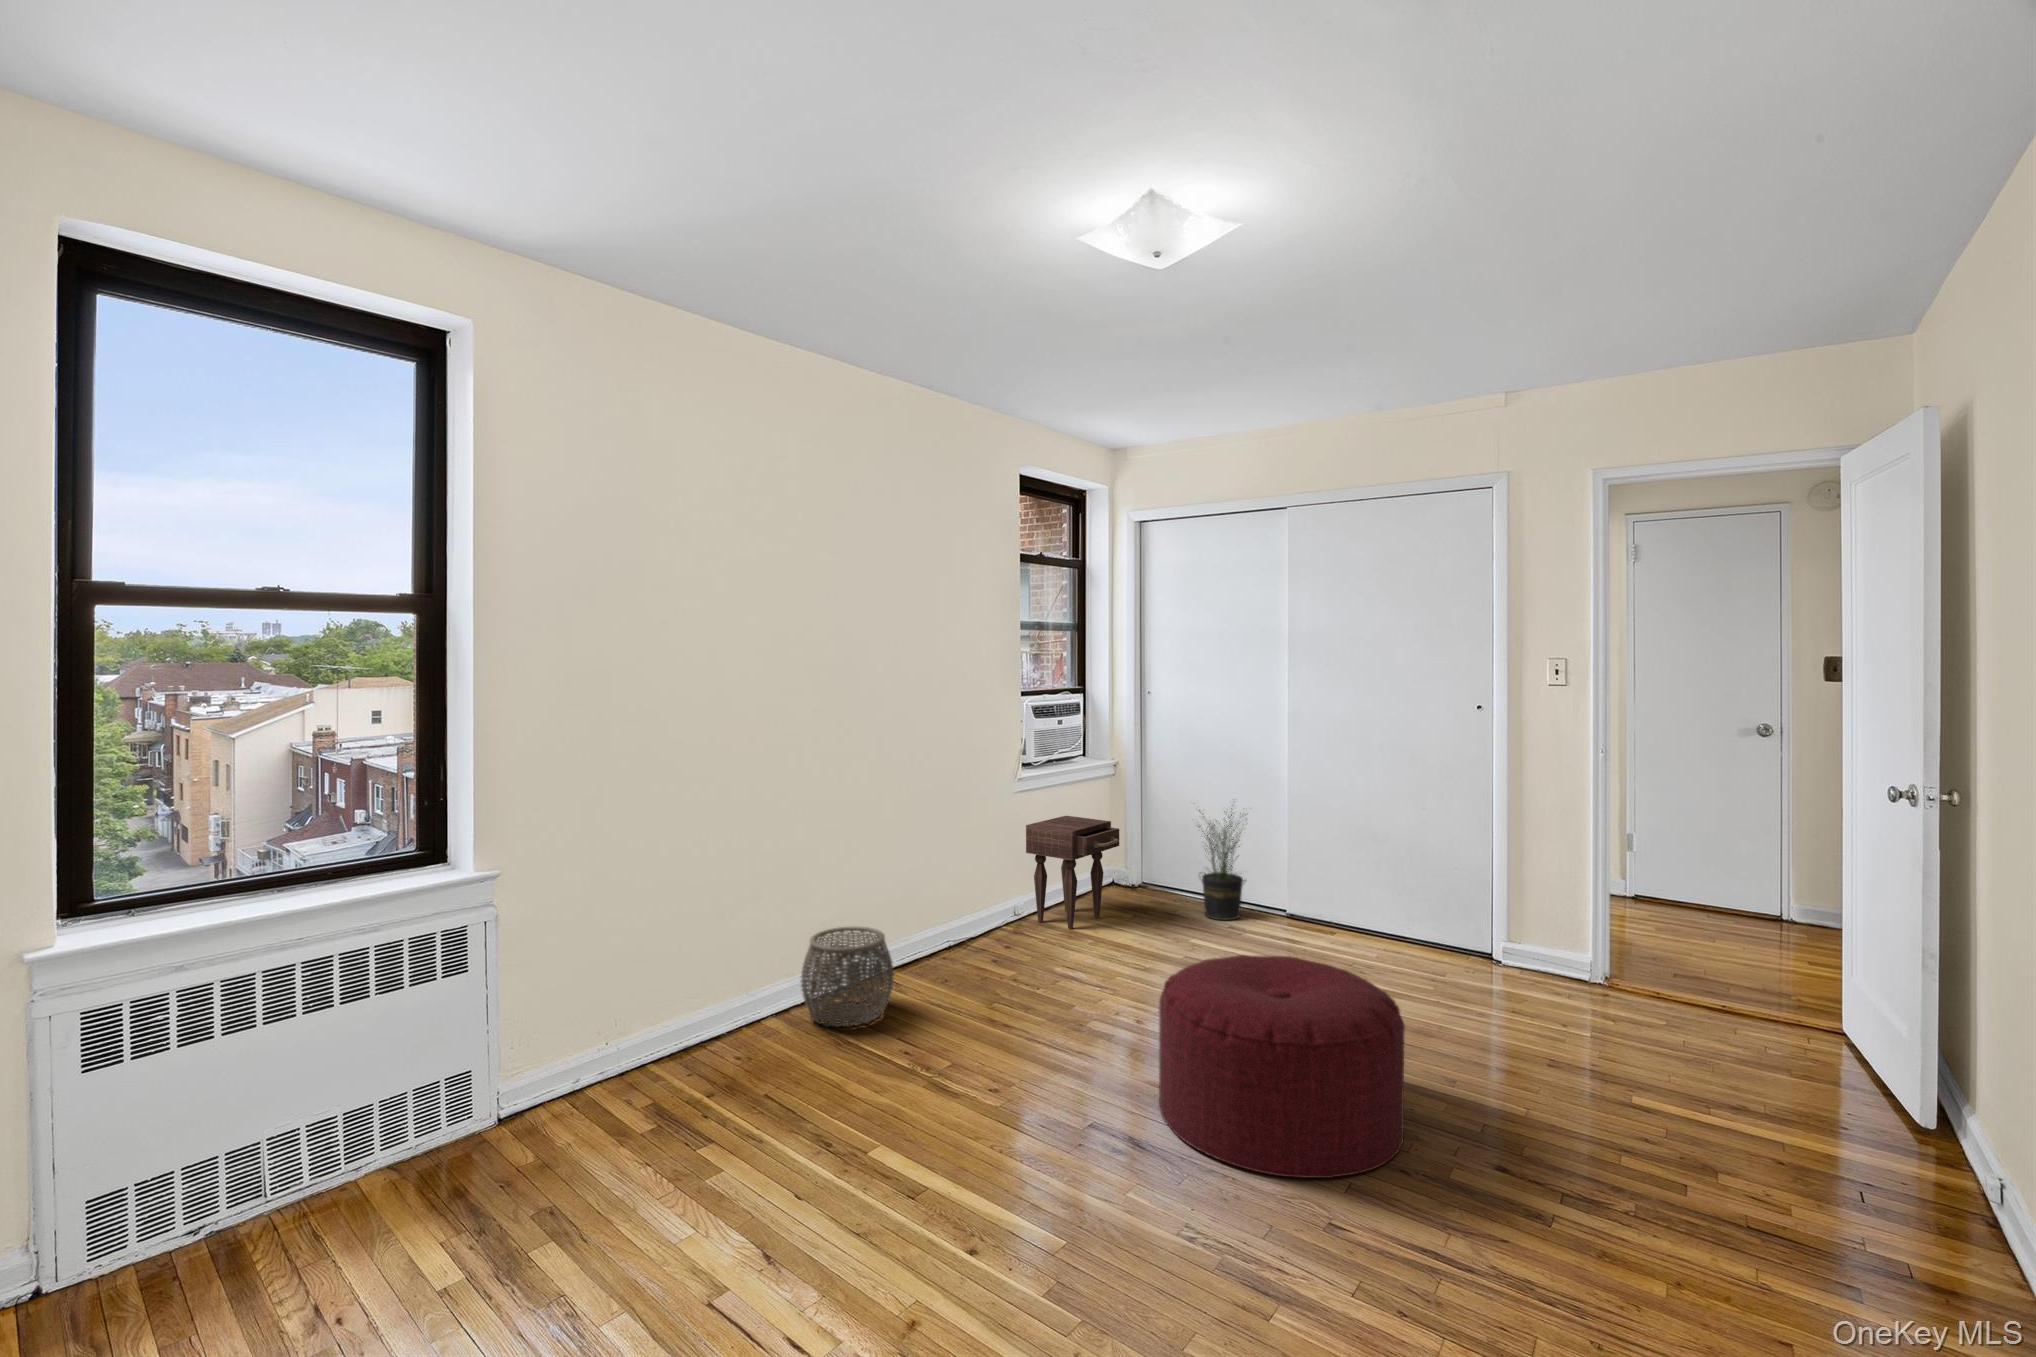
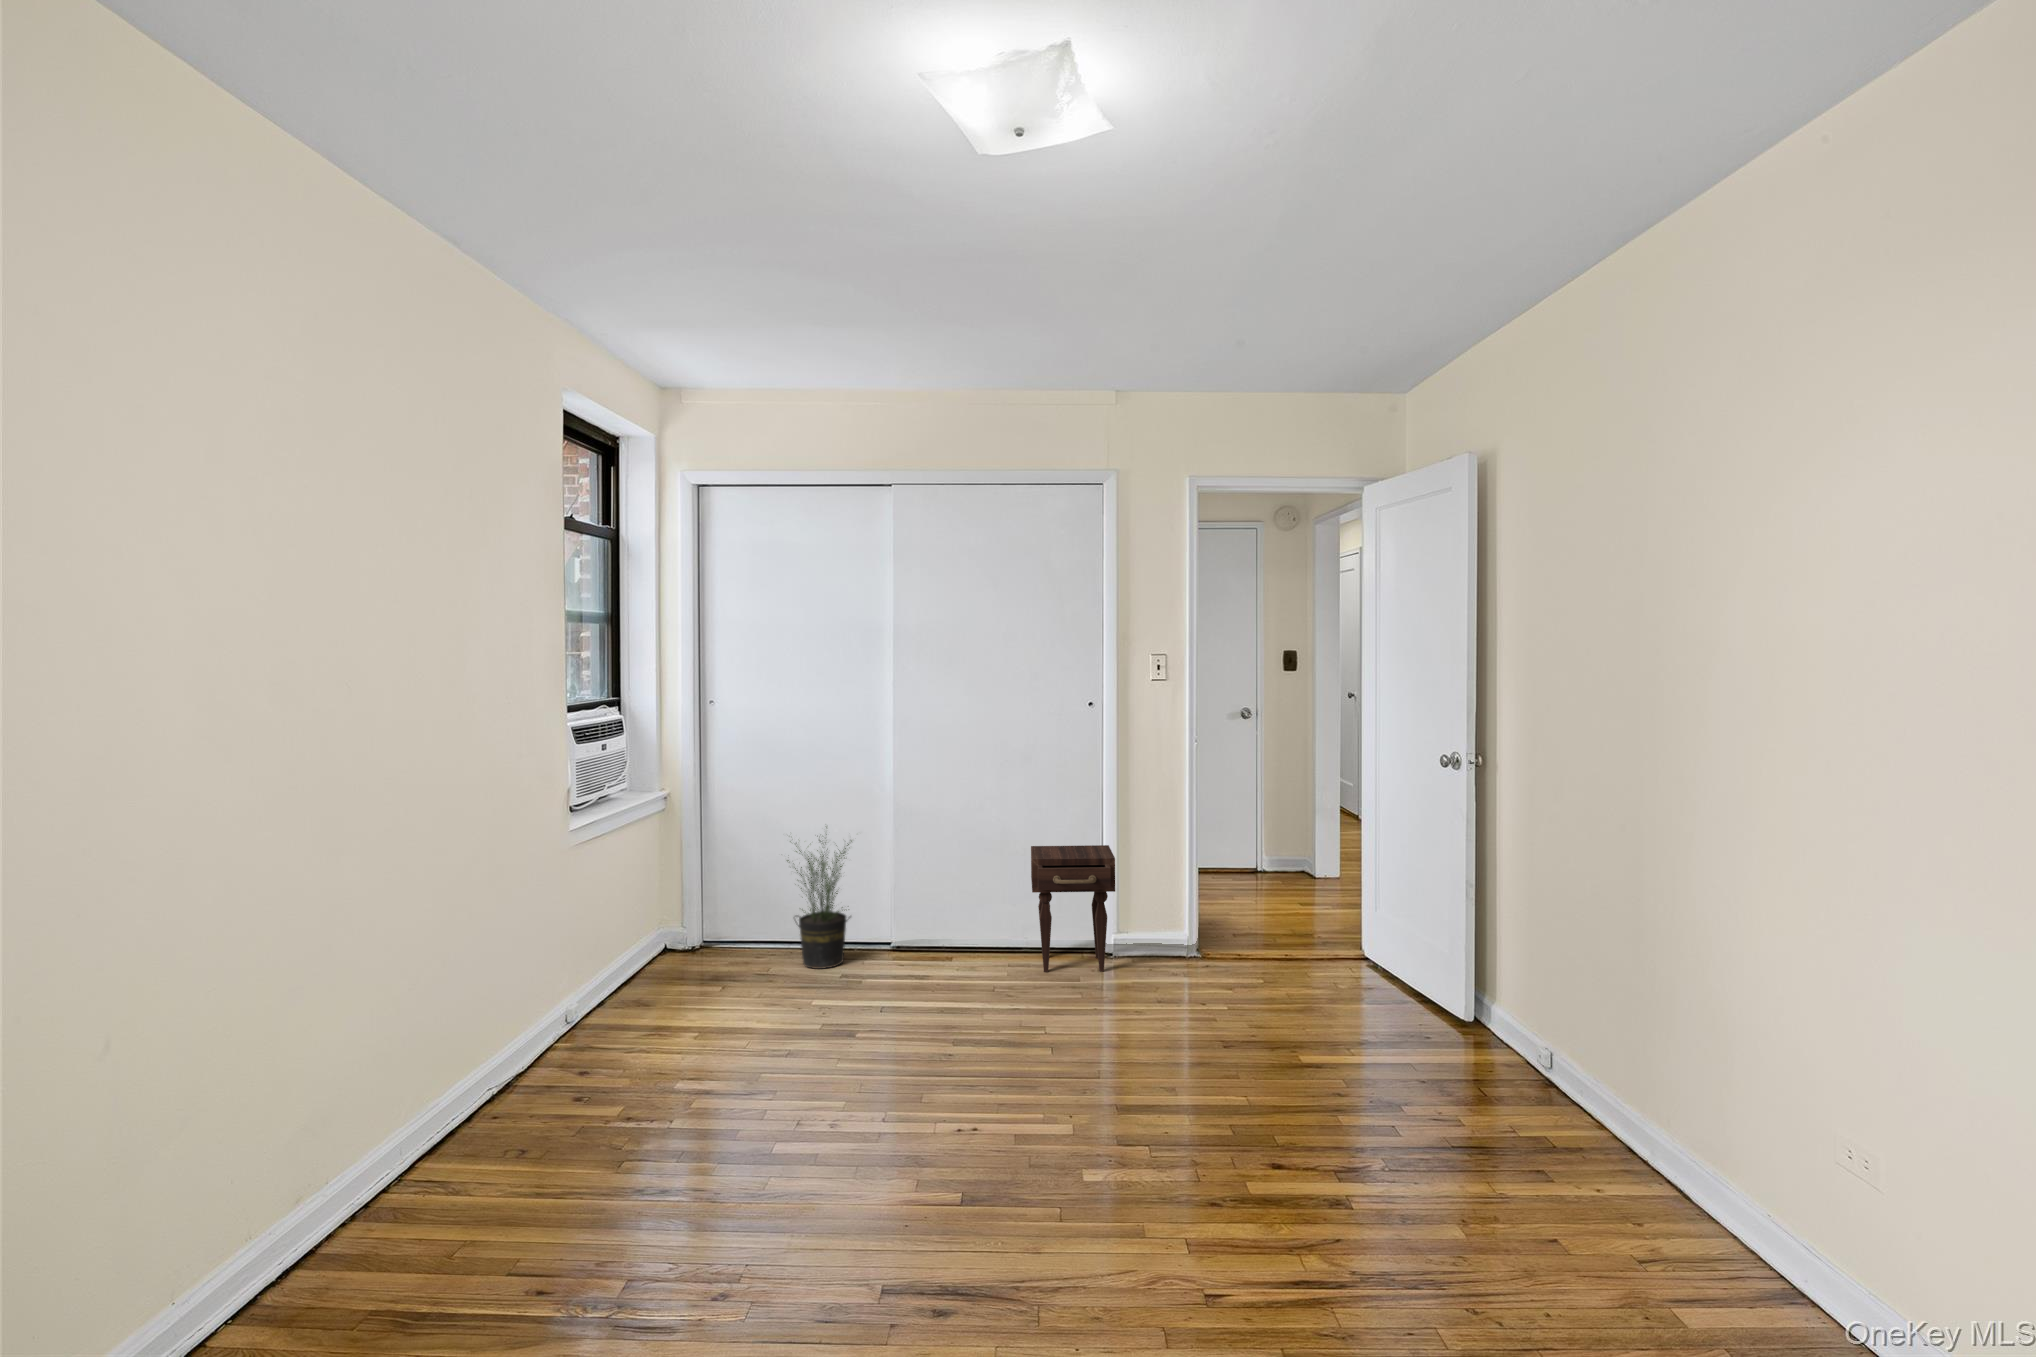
nightstand: present [1026,816,1119,929] -> present [1031,845,1115,972]
woven basket: present [801,927,894,1027] -> none [282,1106,470,1302]
ottoman: present [1159,955,1405,1178] -> none [935,1002,1212,1279]

